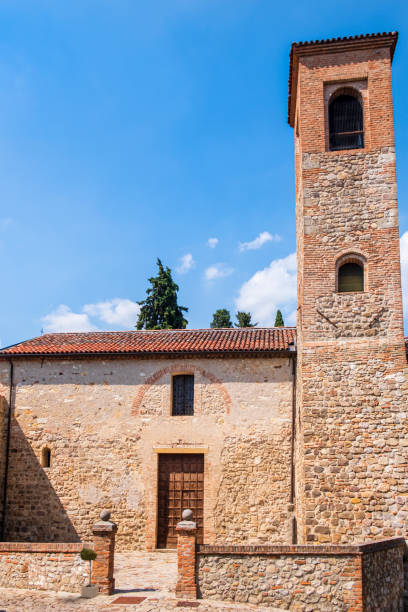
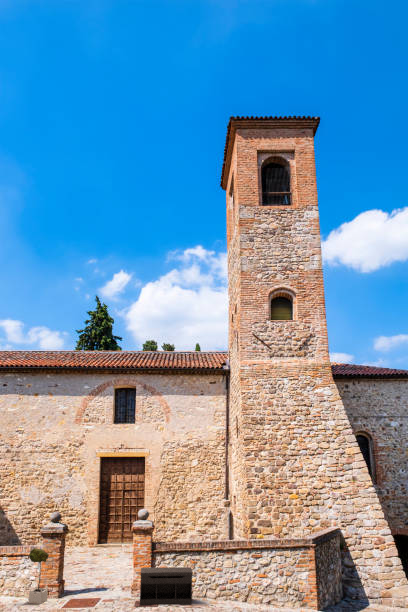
bench: none [182,570,233,606] -> present [140,567,193,606]

